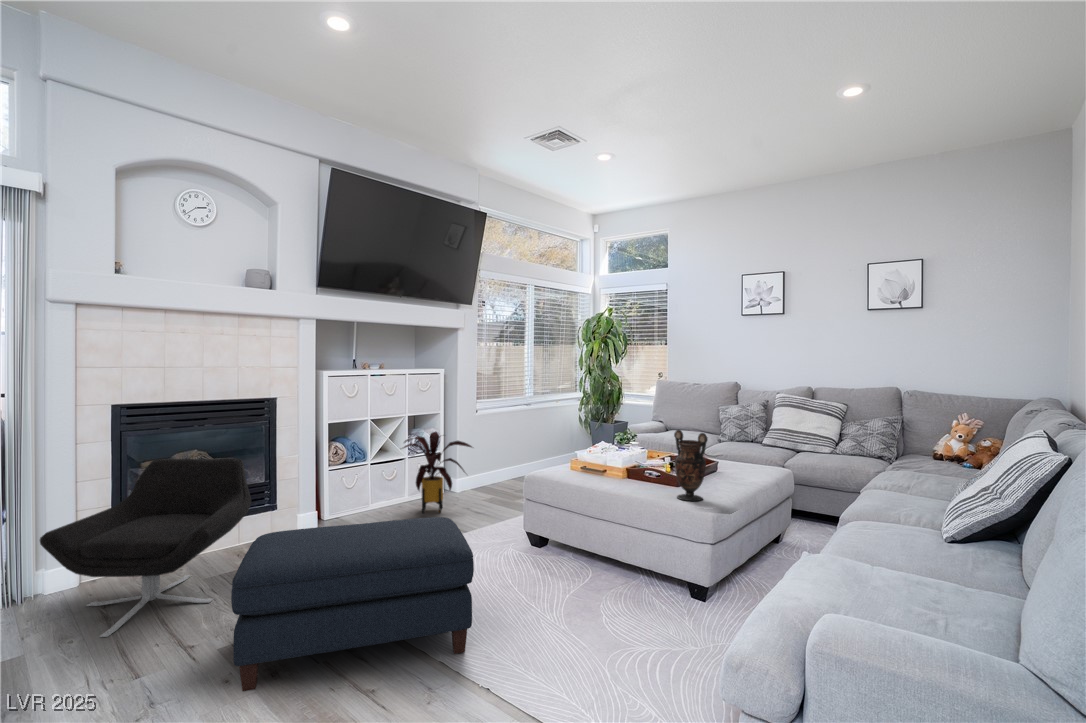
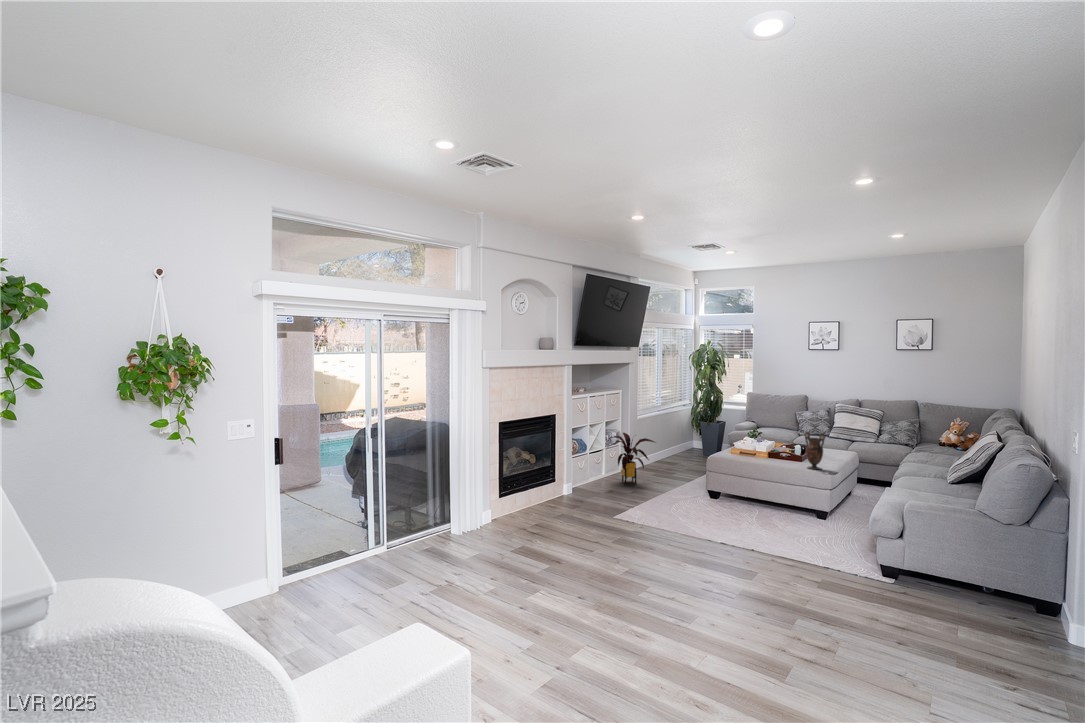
lounge chair: present [40,458,251,637] -> none [510,451,588,536]
ottoman: present [231,517,474,691] -> none [617,479,732,550]

